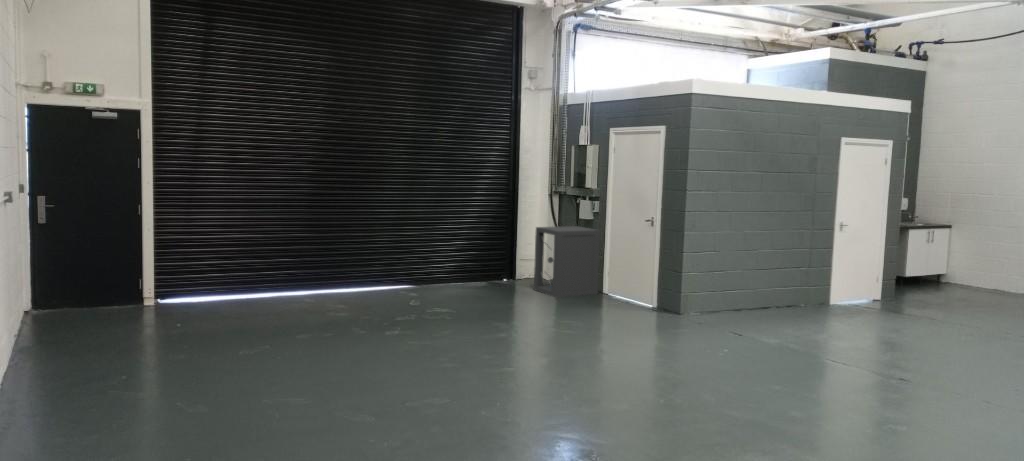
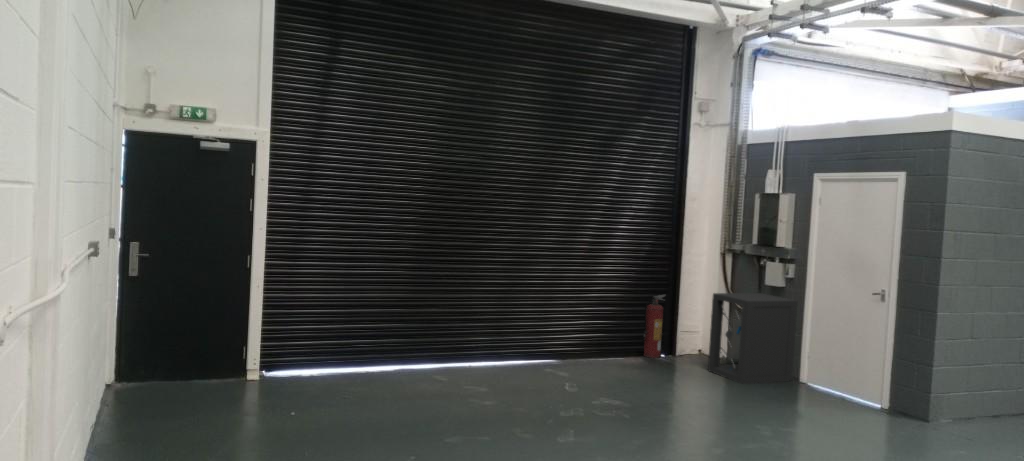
fire extinguisher: none [485,231,505,283] -> present [643,295,665,358]

